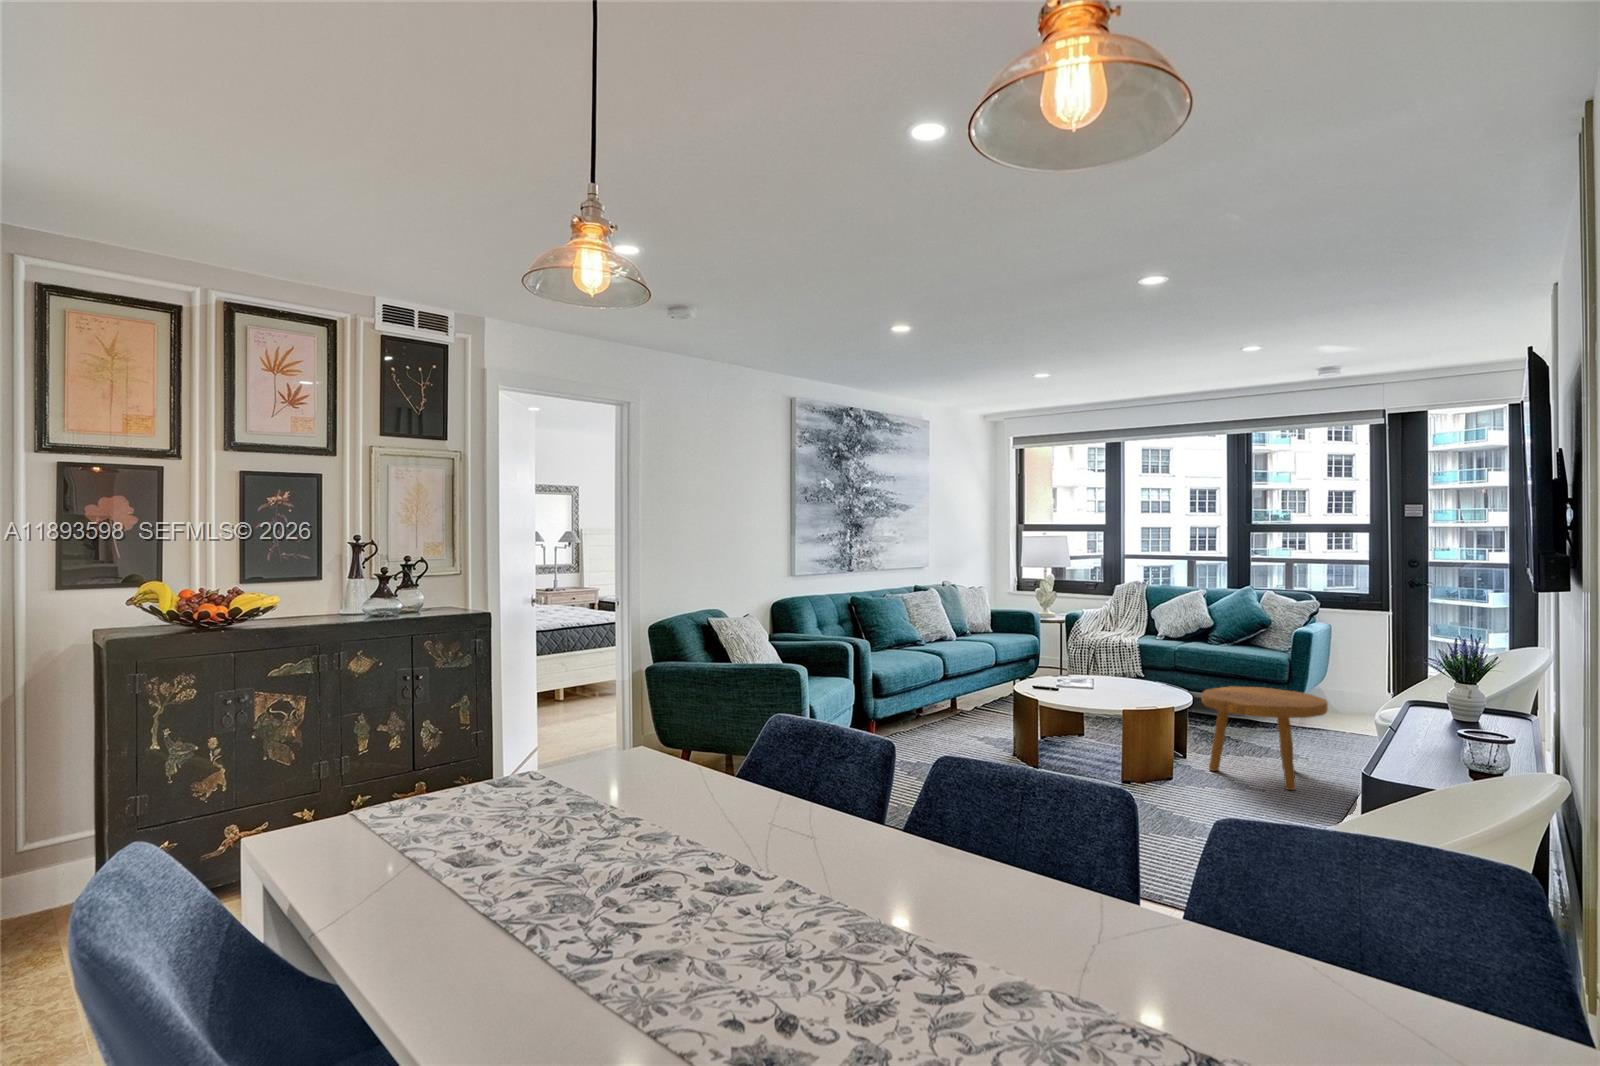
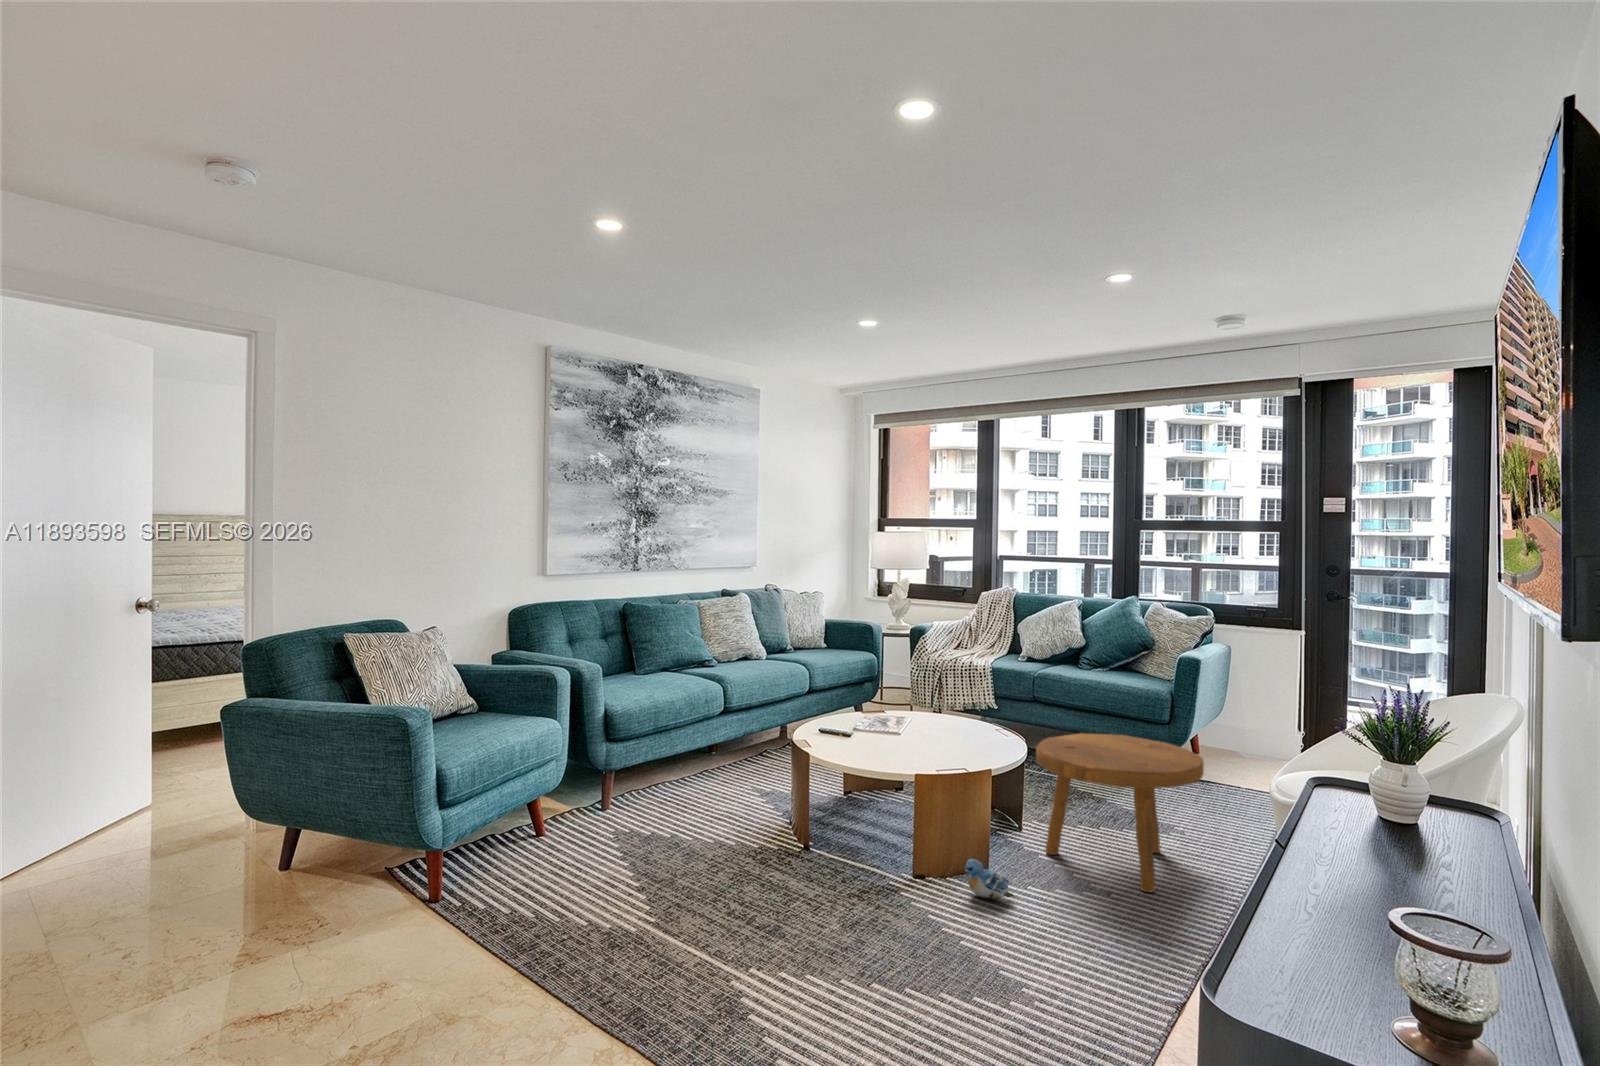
plush toy: none [1162,767,1199,793] -> present [964,859,1014,899]

